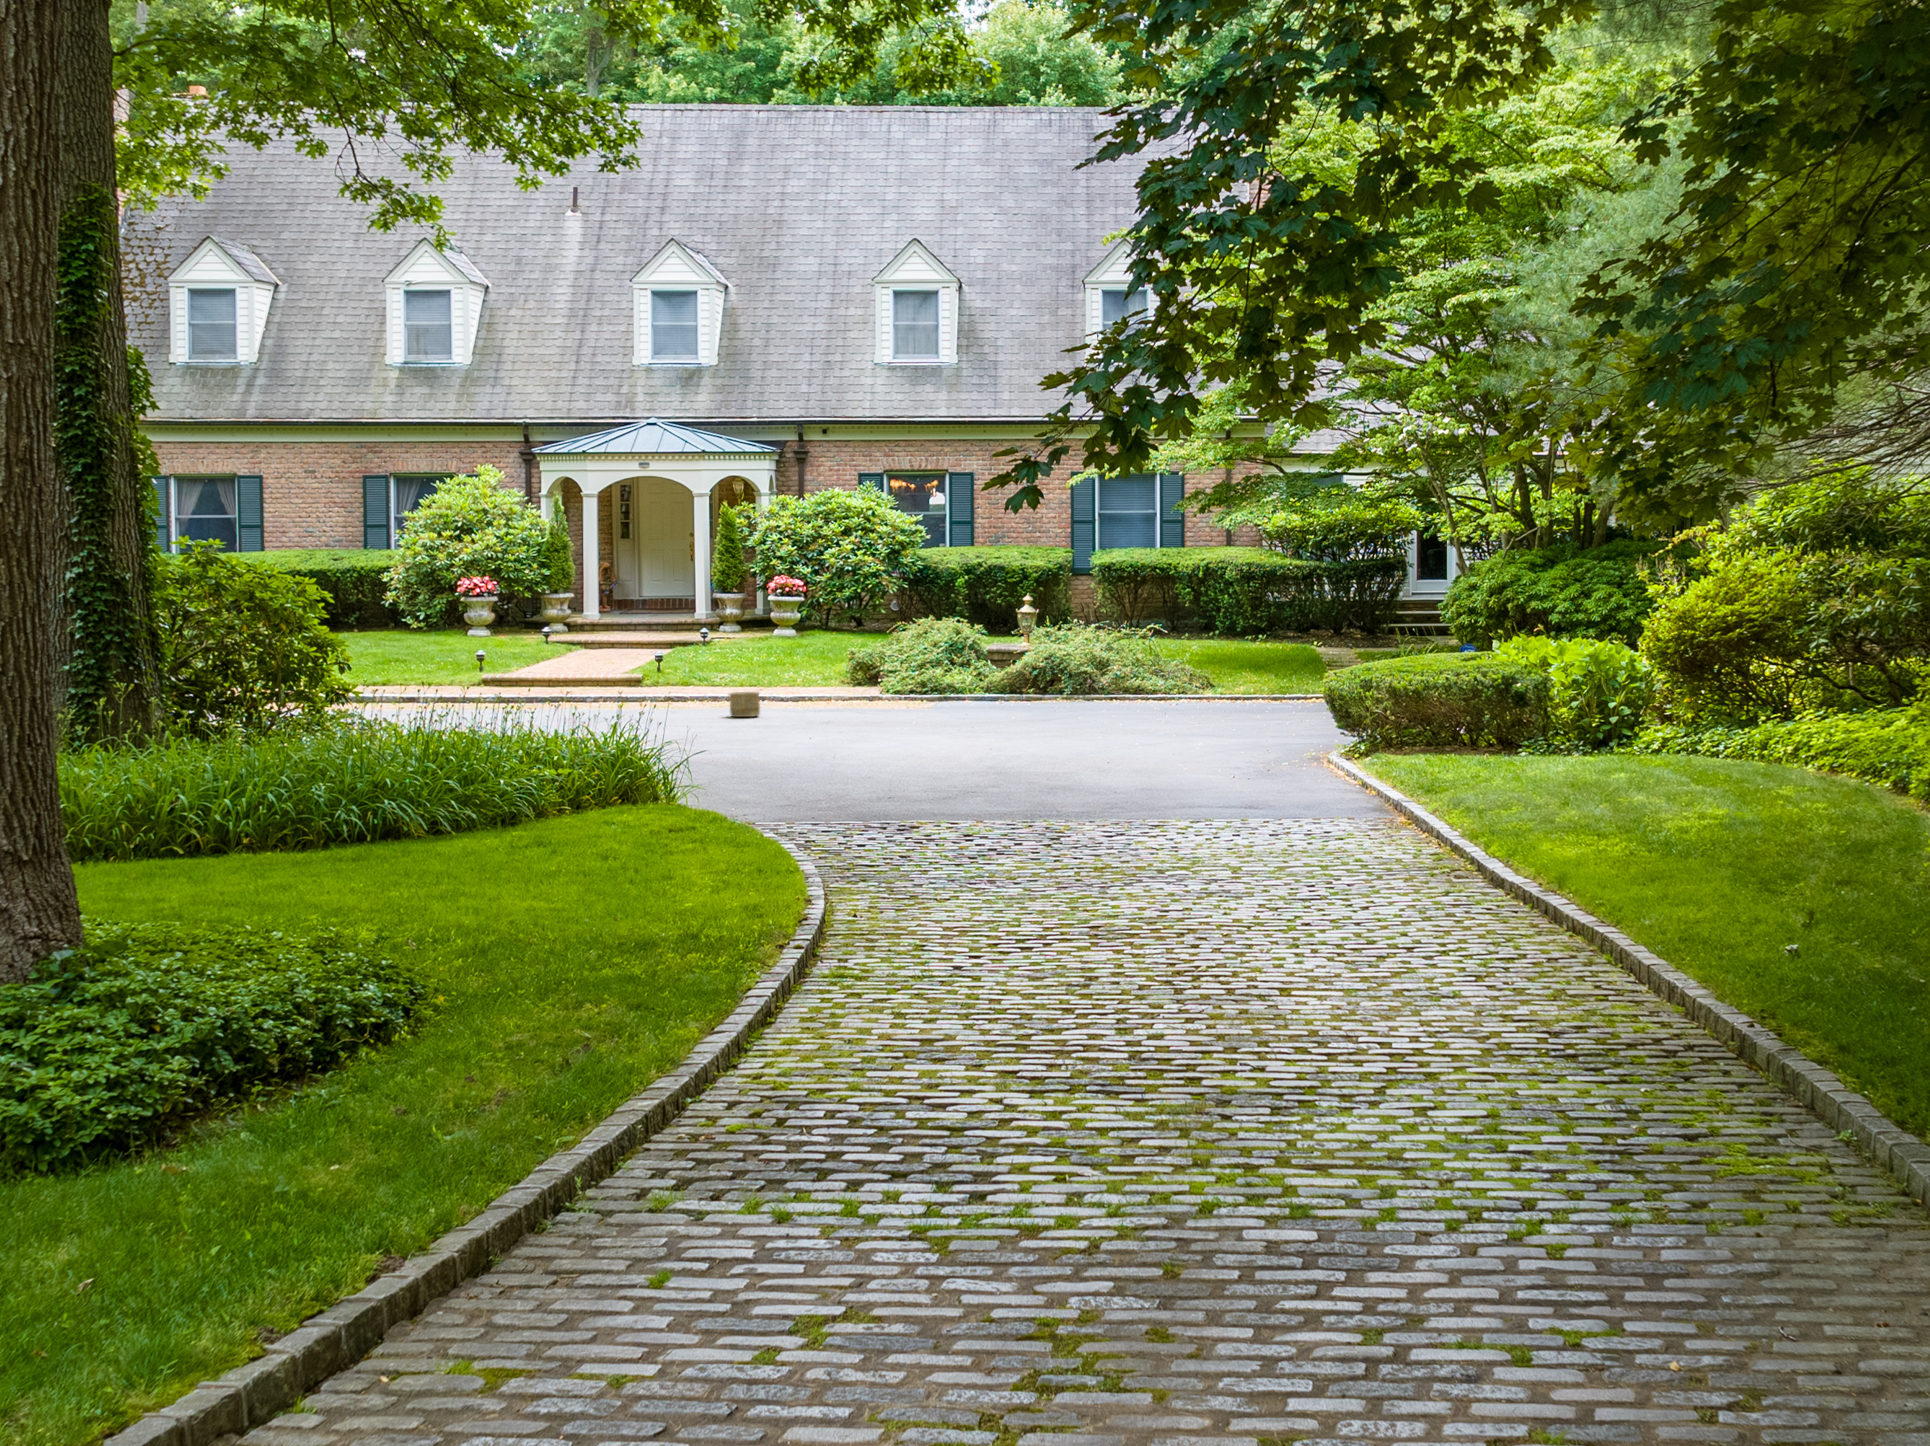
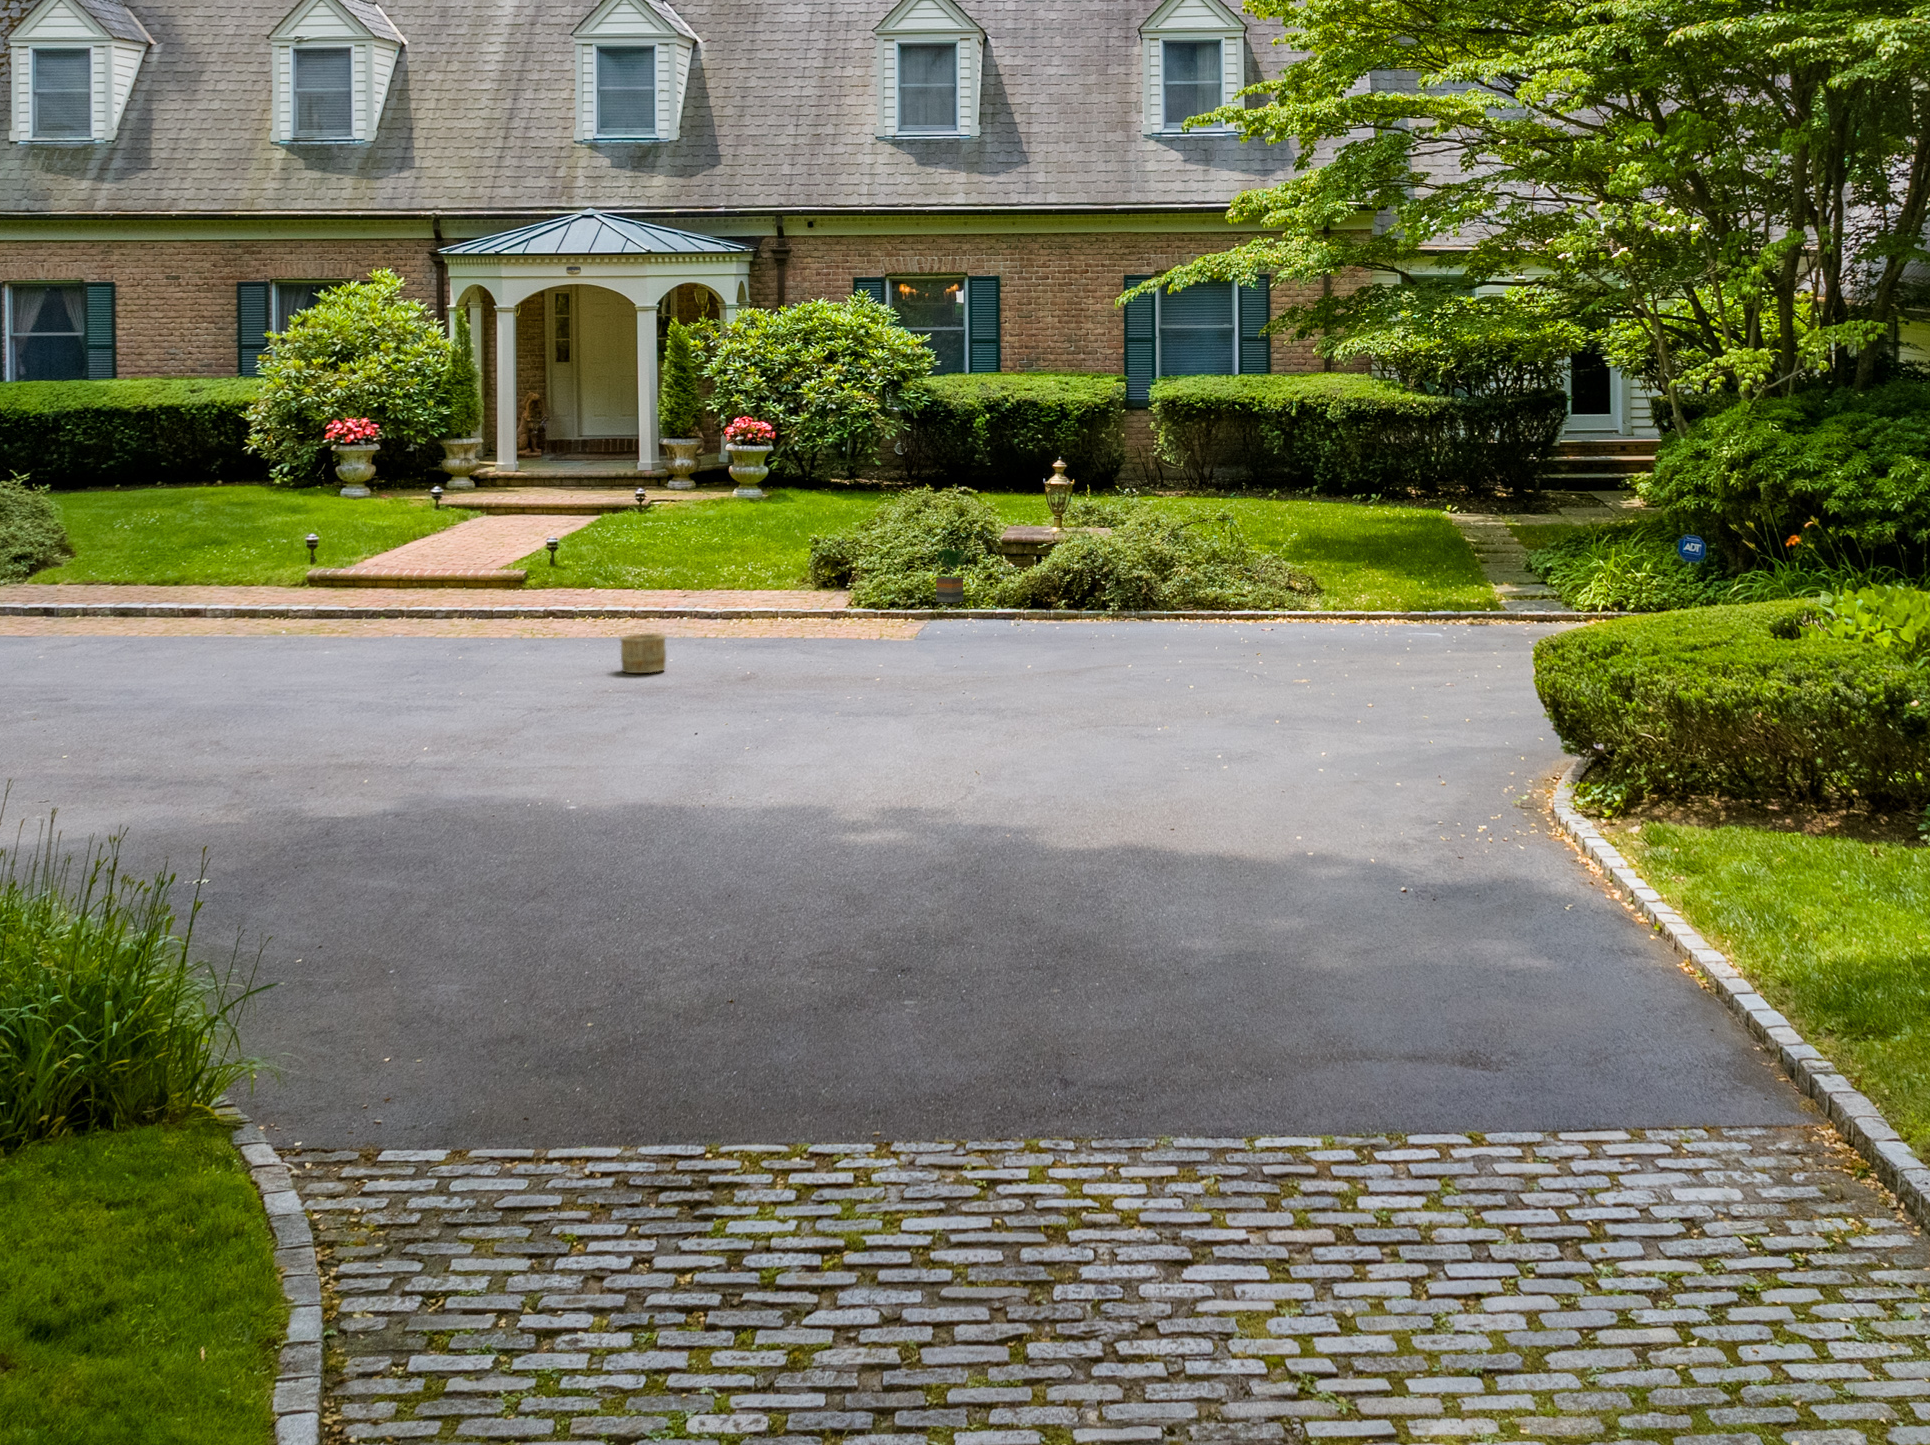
potted tree: none [937,652,963,691] -> present [936,548,968,603]

